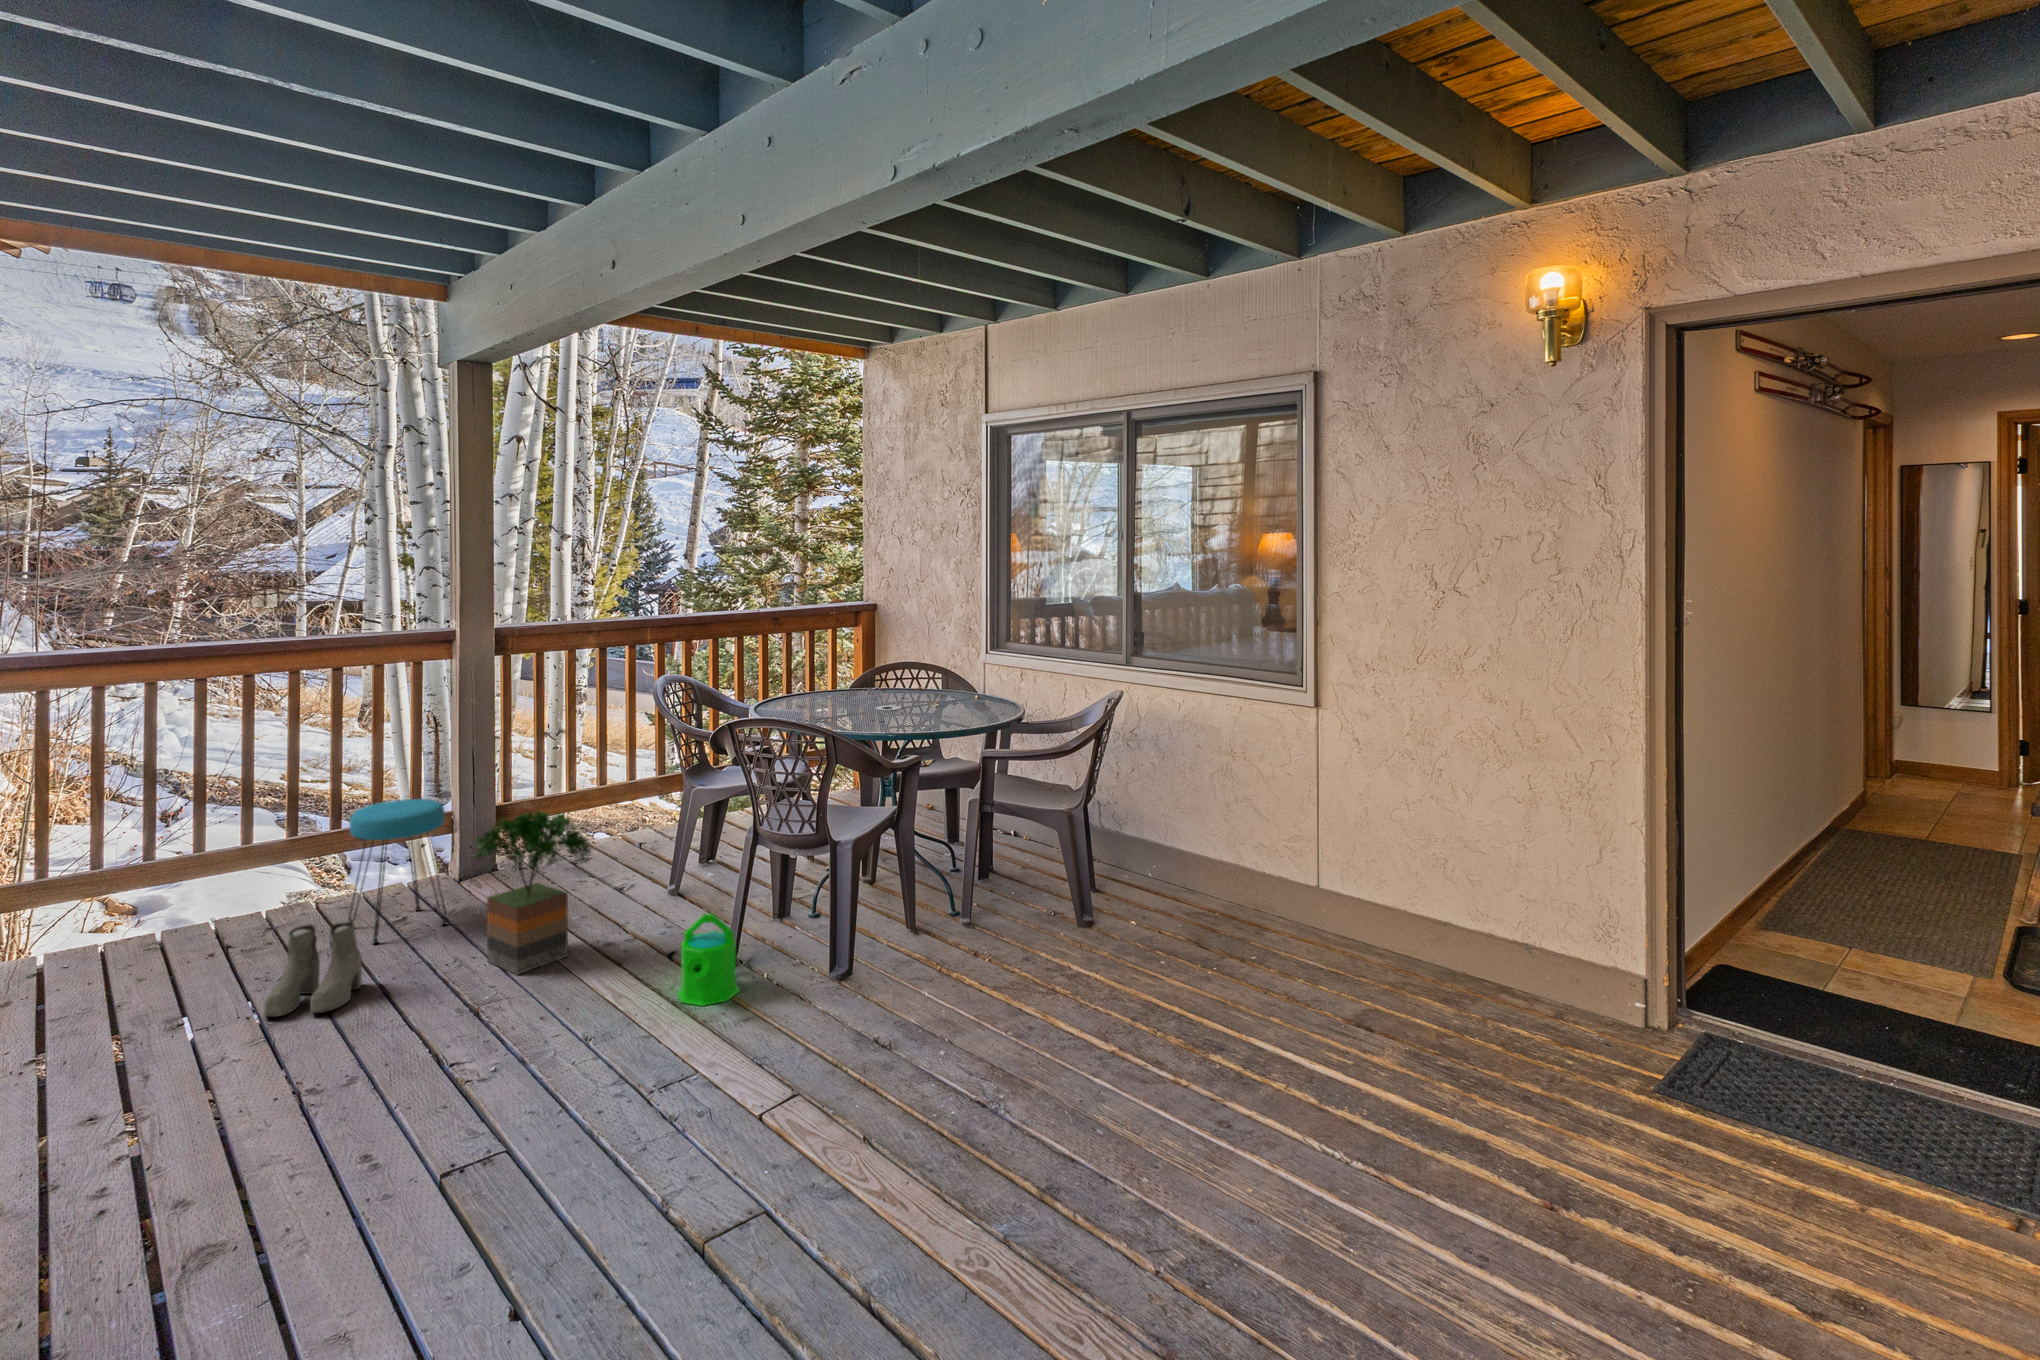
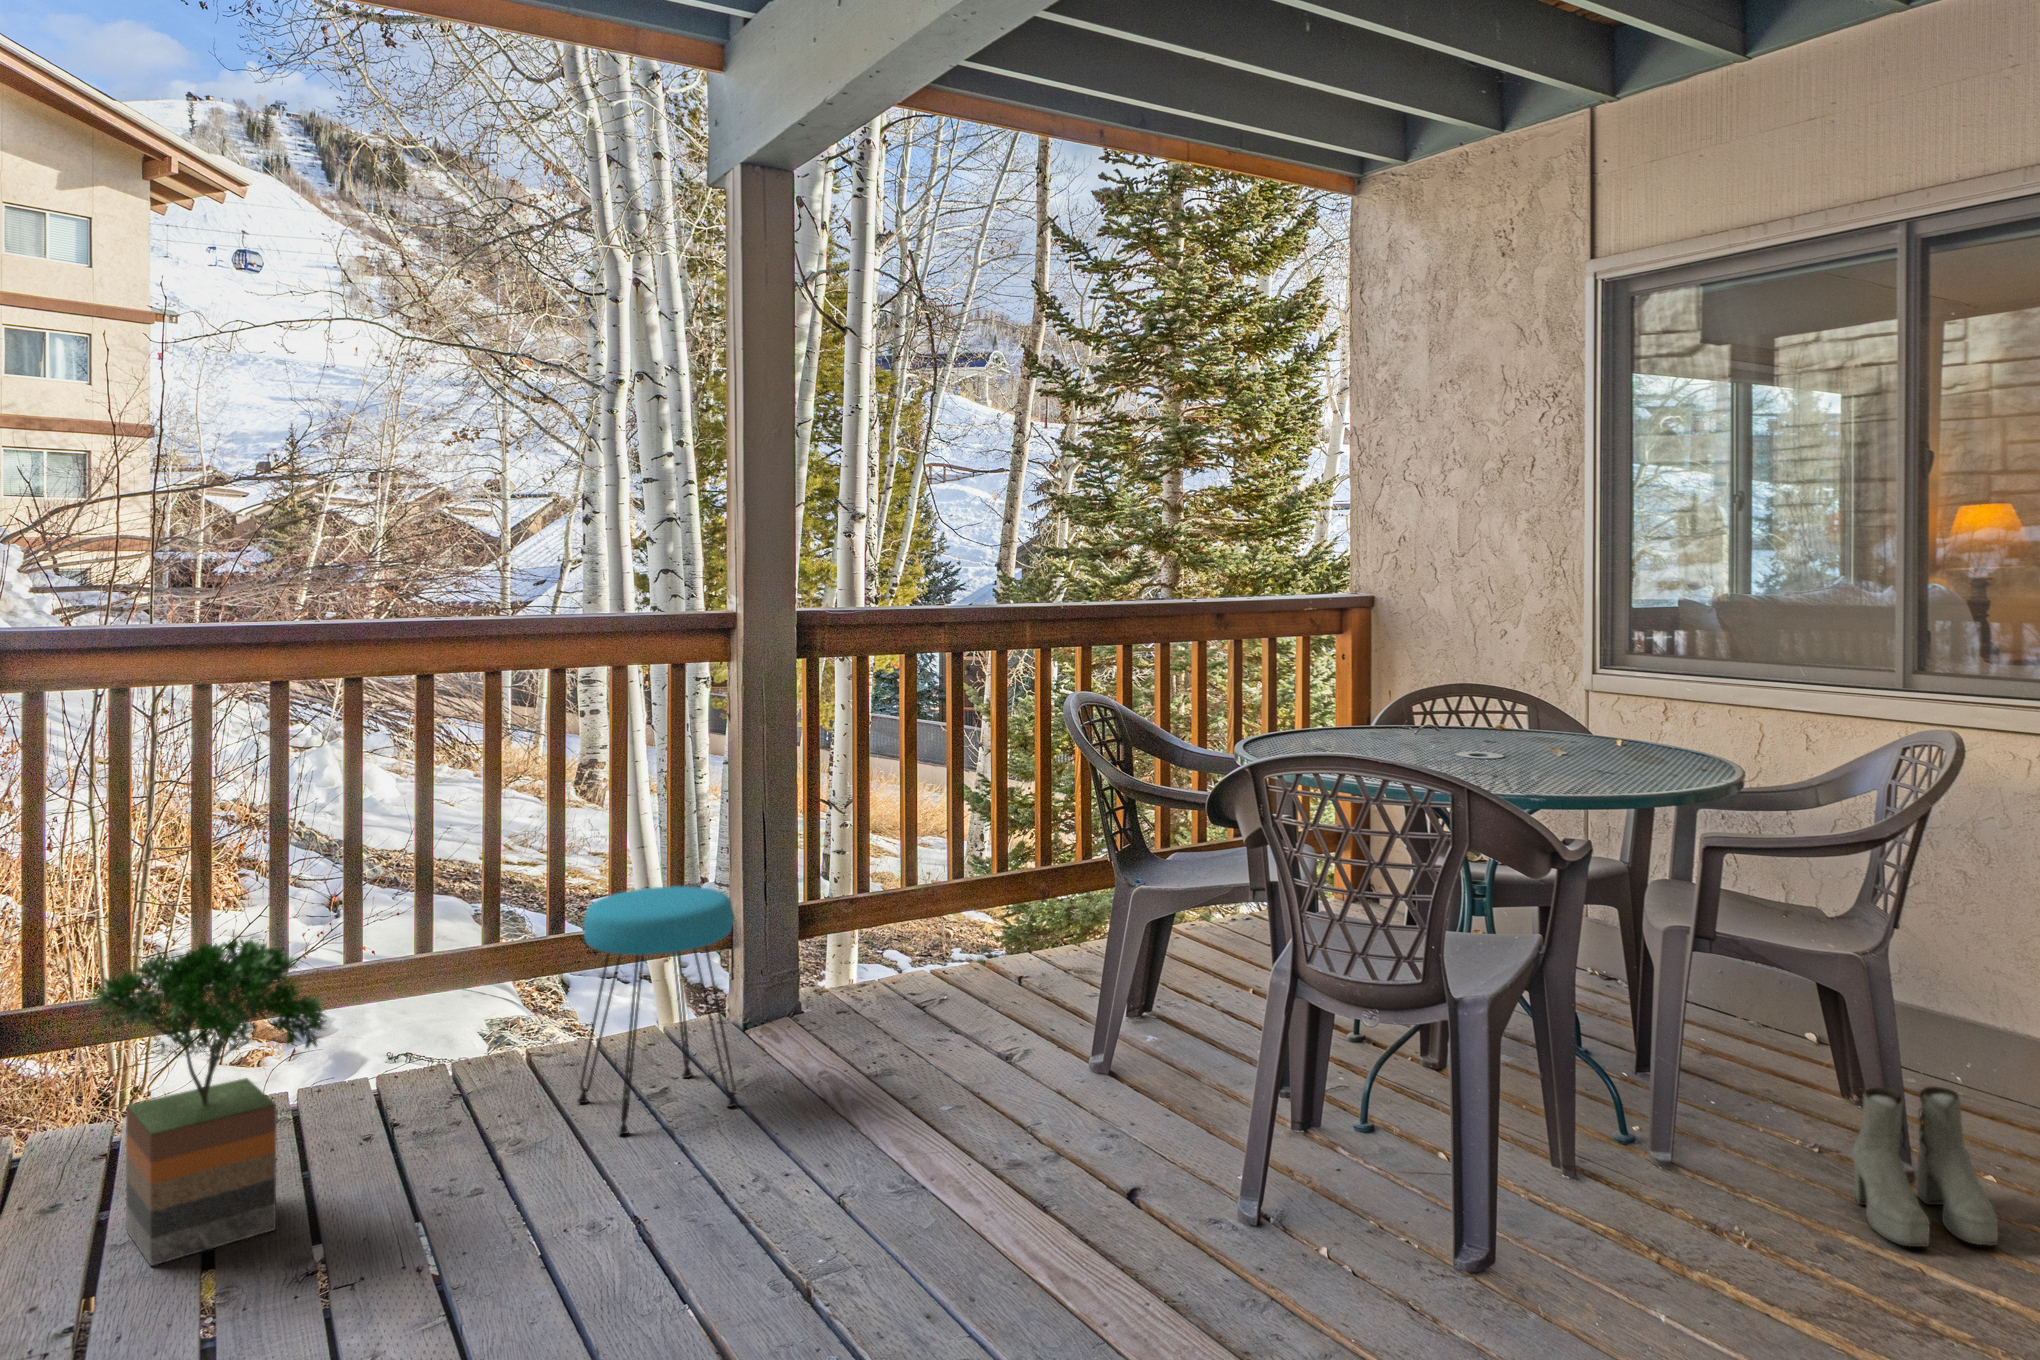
potted tree: present [475,811,593,975] -> present [88,938,327,1266]
watering can: present [677,914,740,1006] -> none [1161,1127,1281,1309]
boots: present [264,922,362,1017] -> present [1853,1087,1998,1247]

